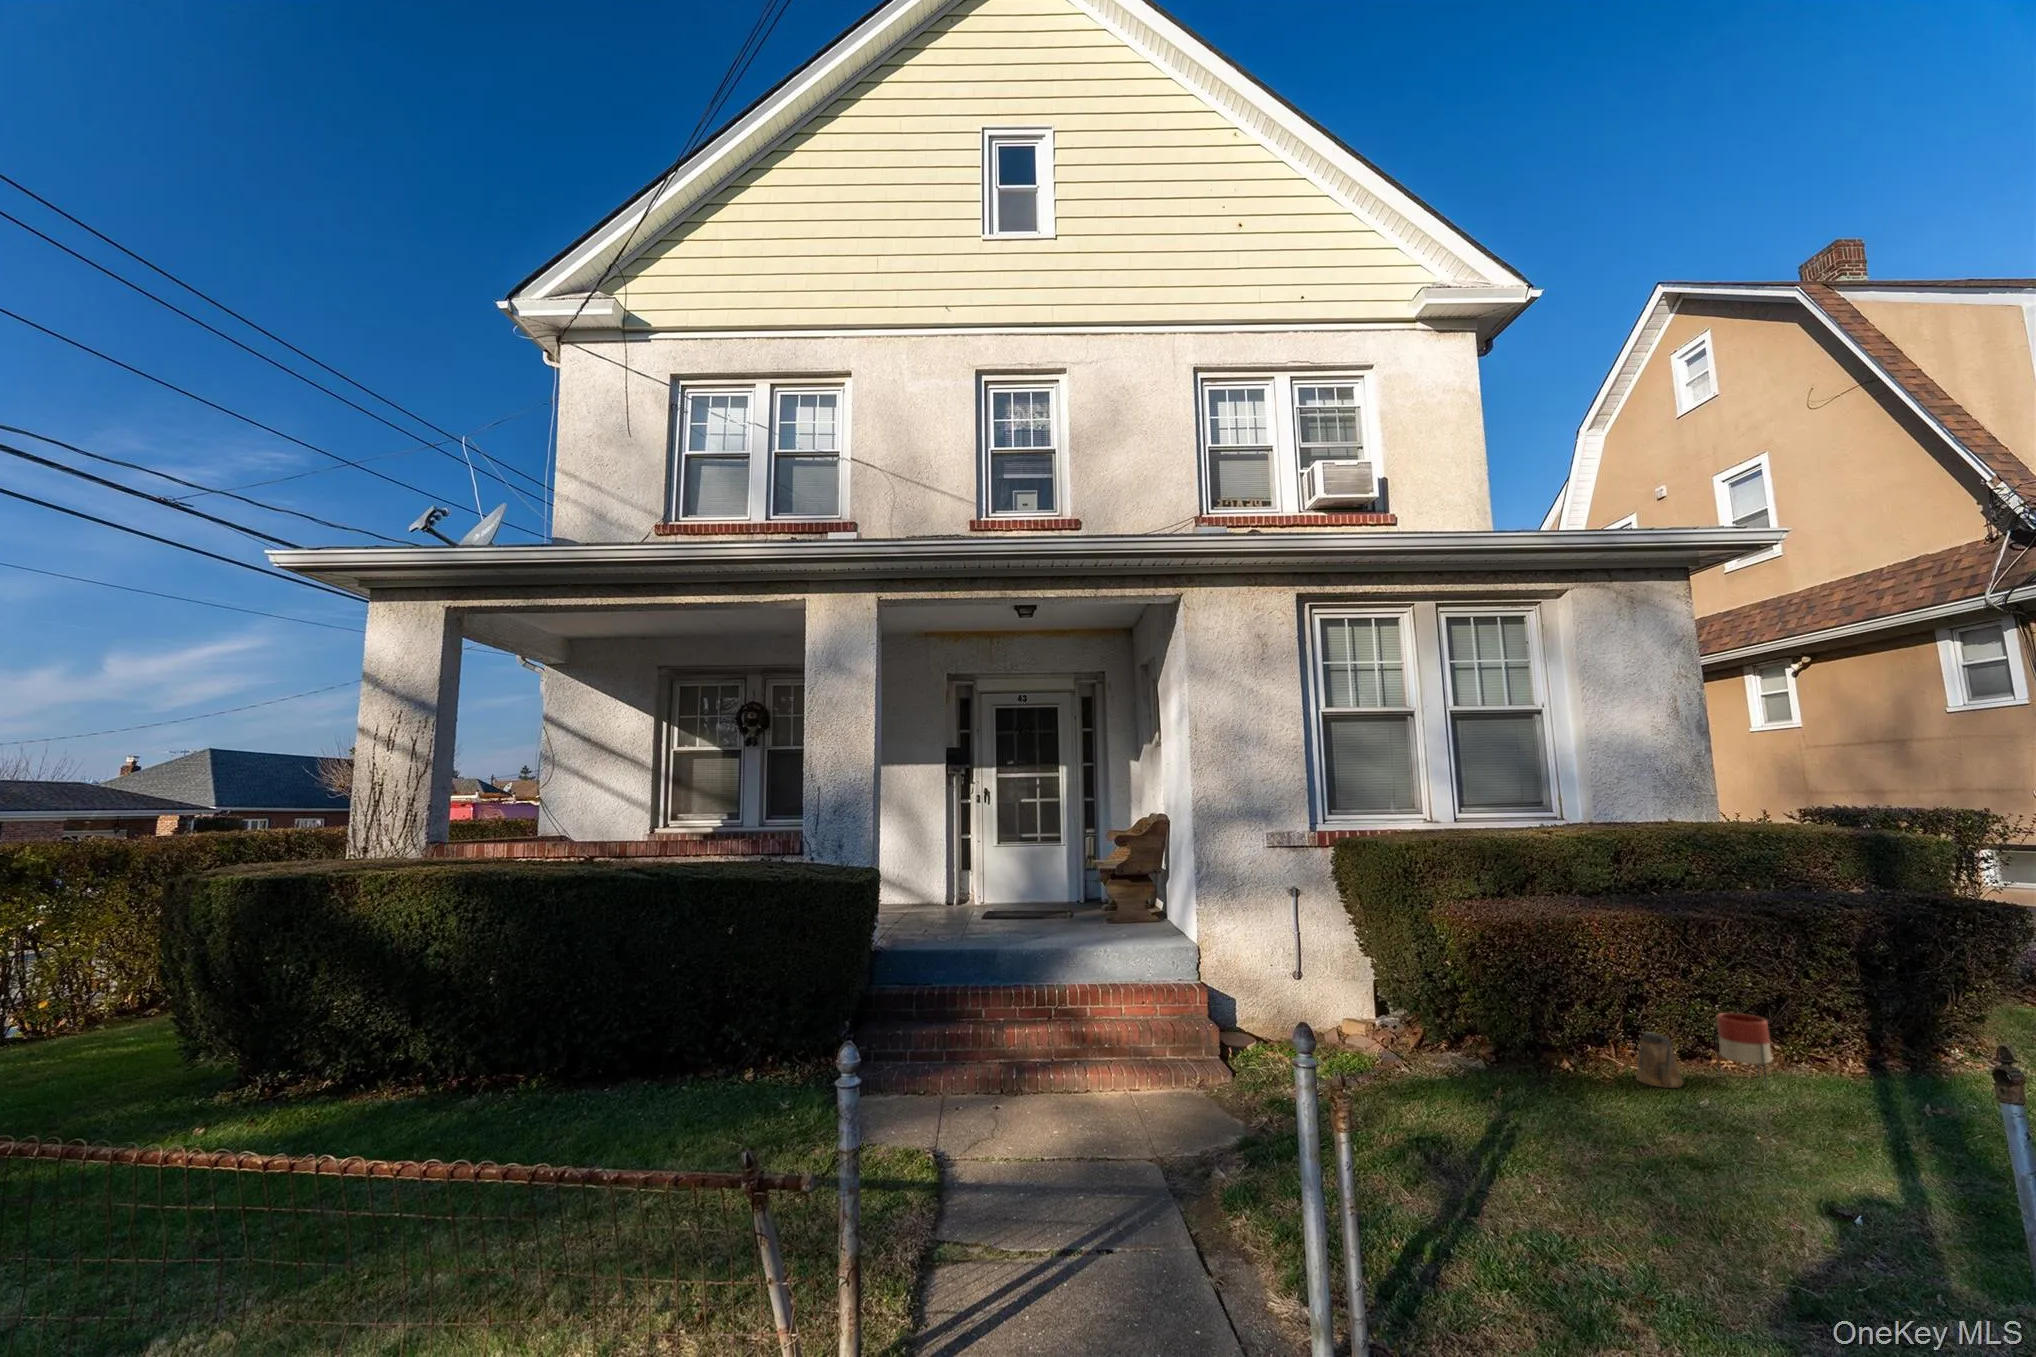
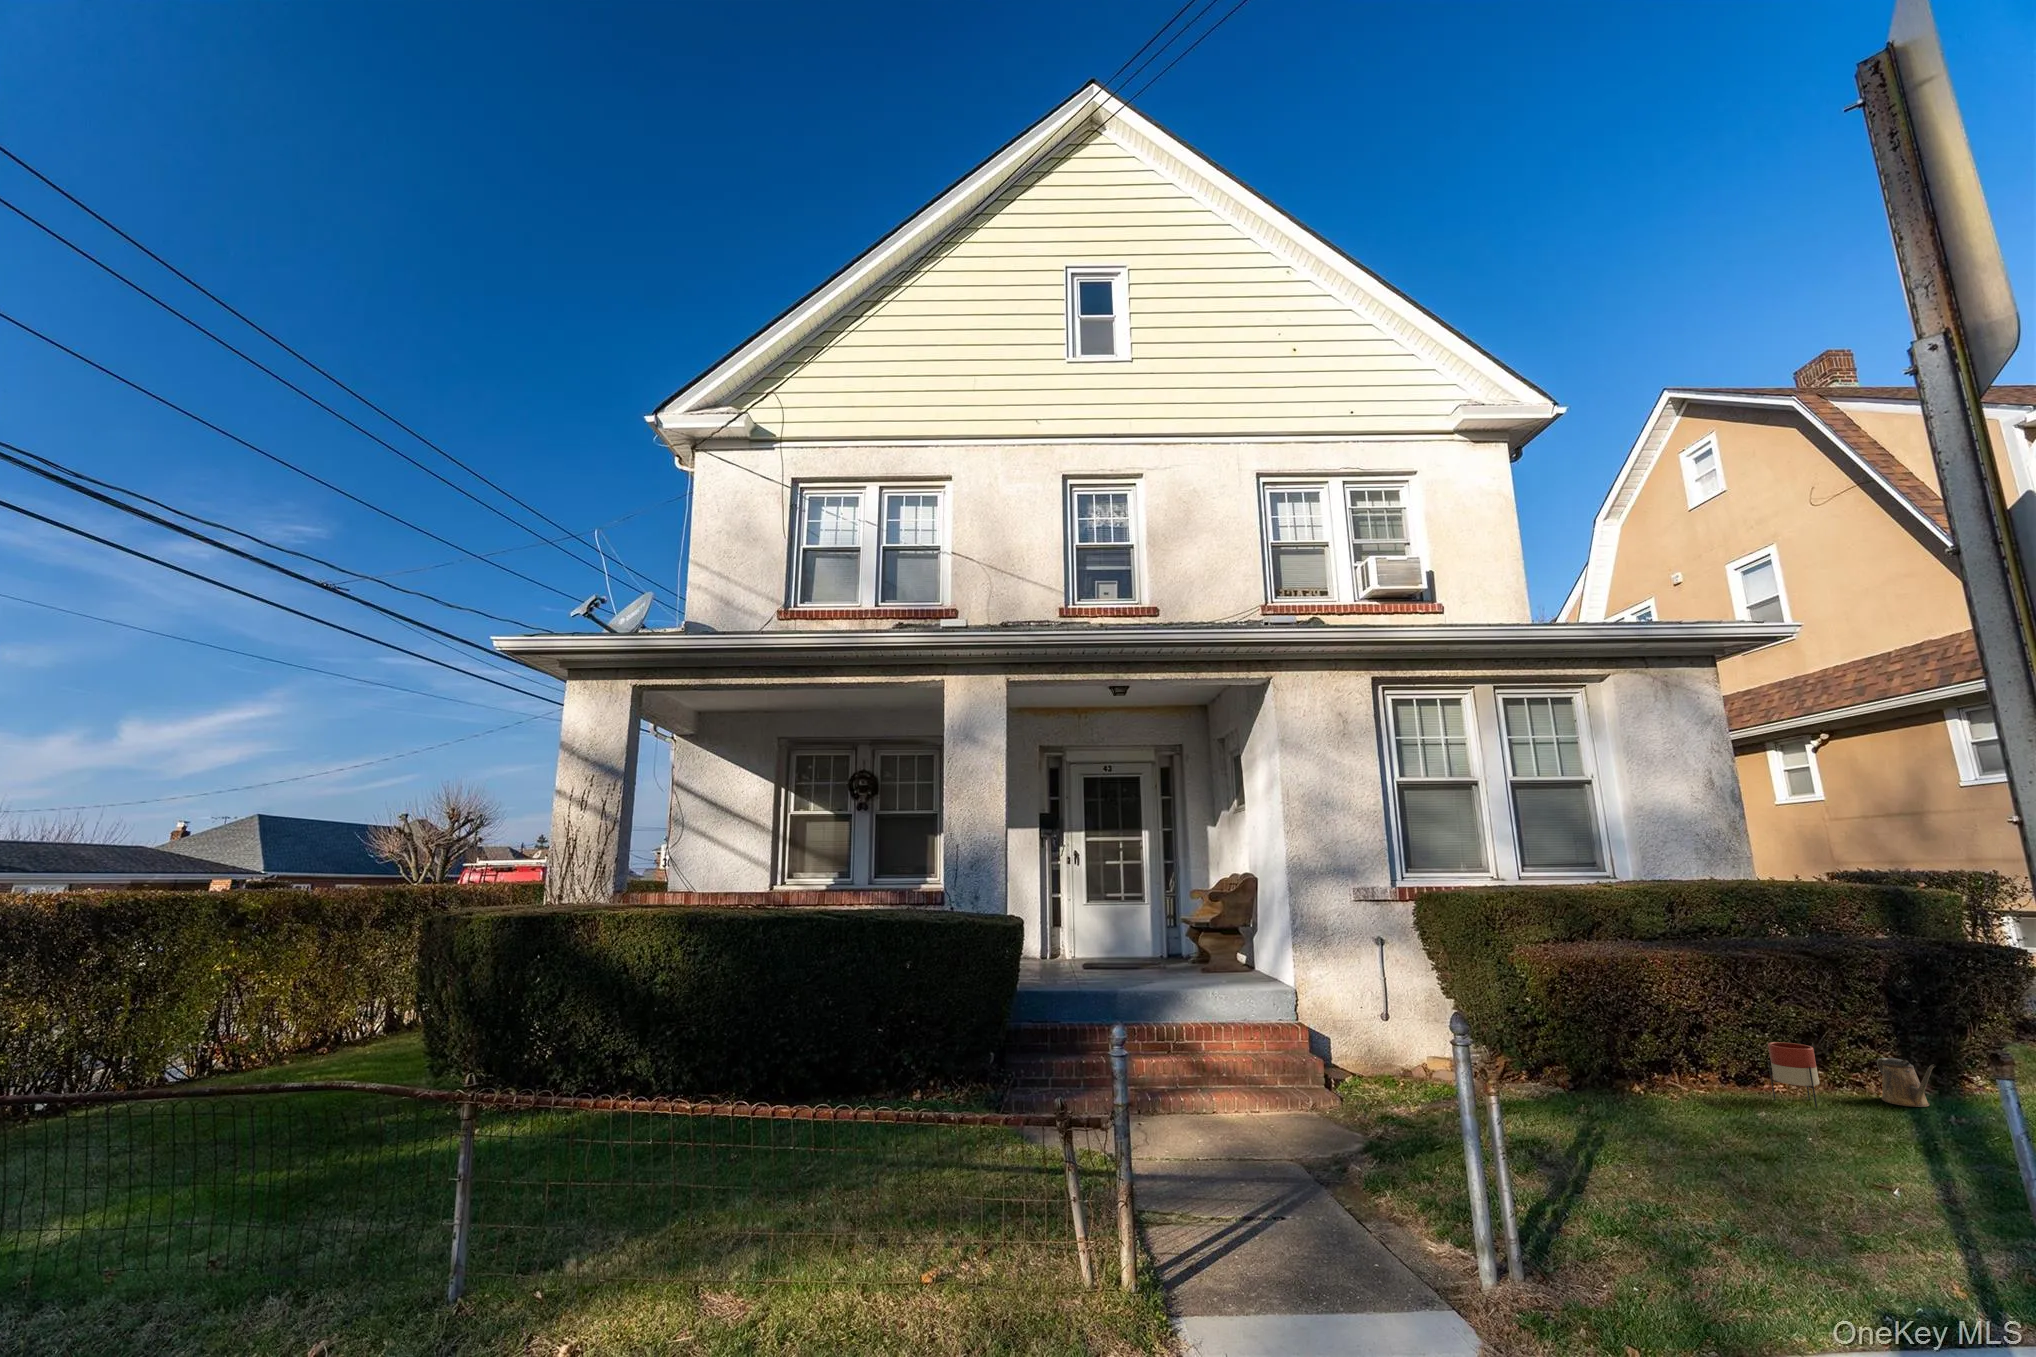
watering can: present [1636,1032,1684,1088] -> present [1877,1058,1936,1107]

